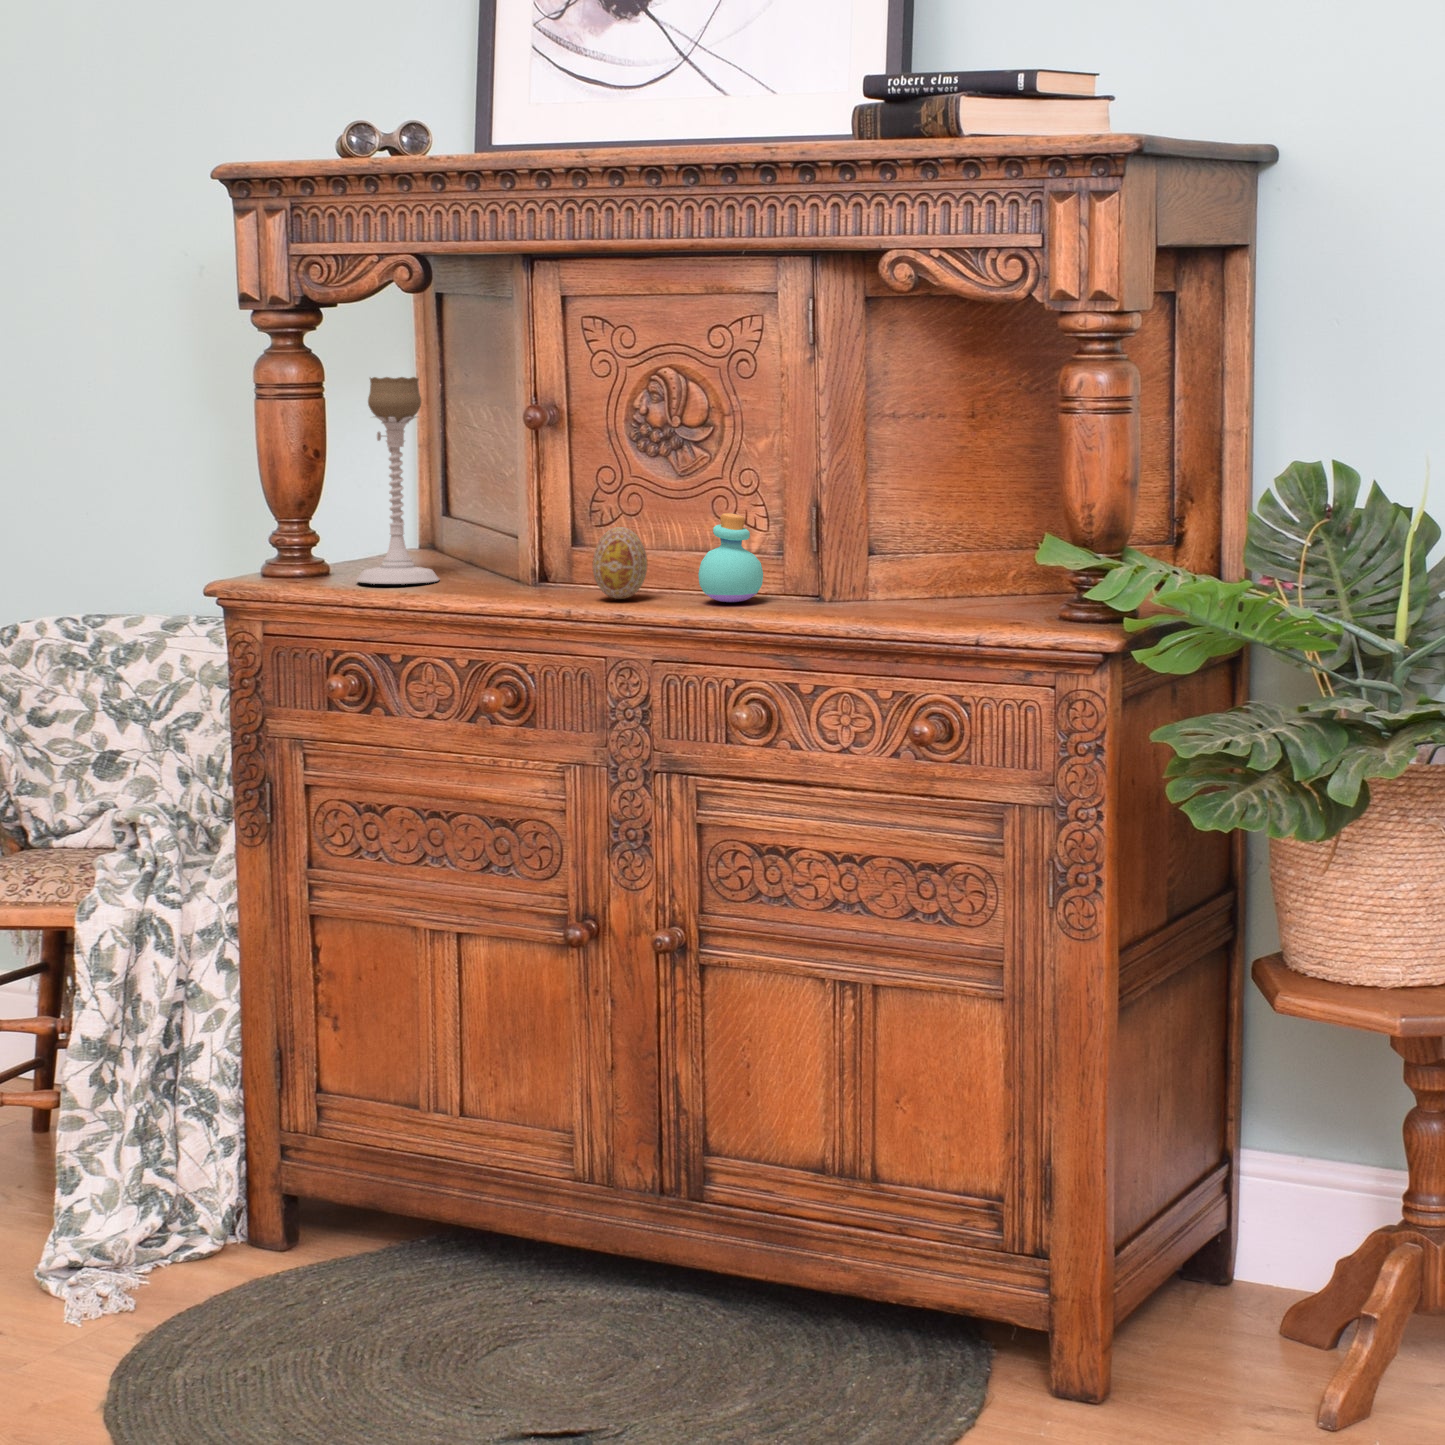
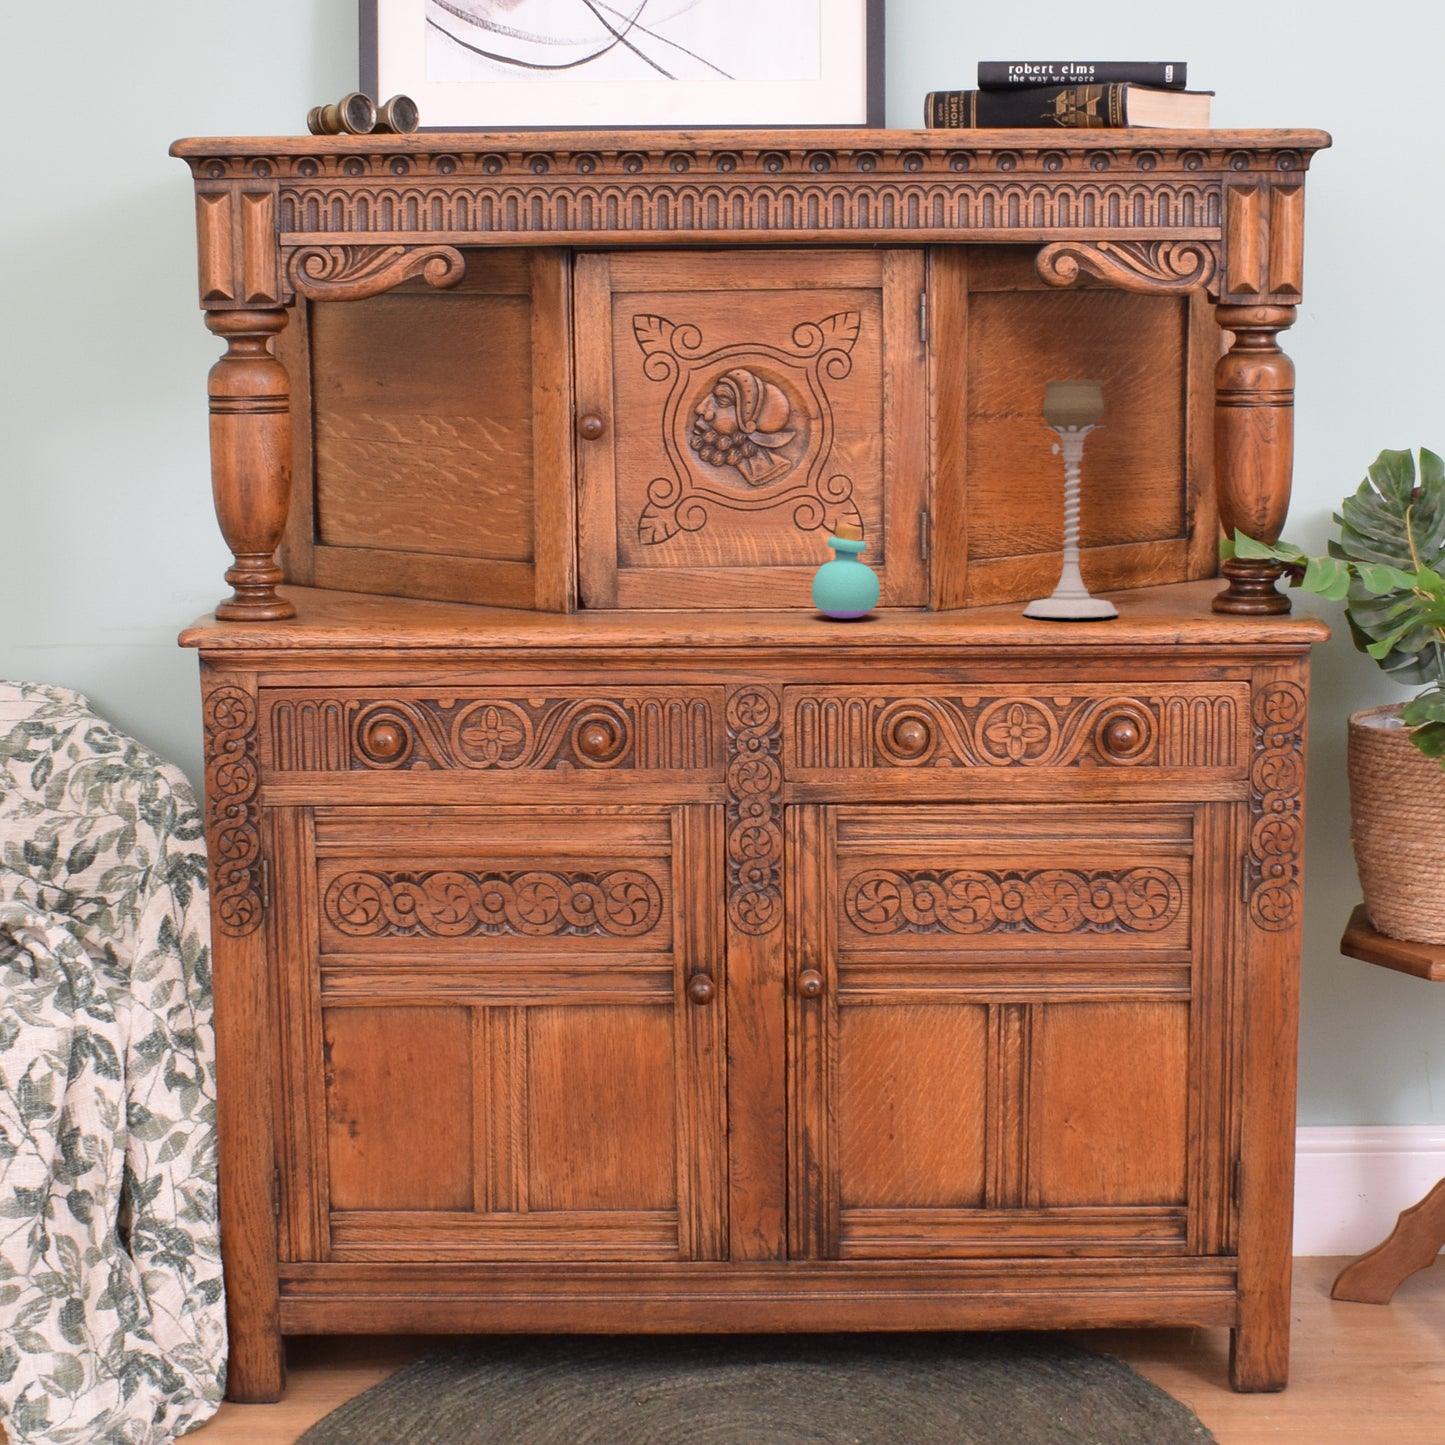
candle holder: present [356,377,439,584] -> present [1023,379,1118,618]
decorative egg: present [593,527,648,599] -> none [692,543,751,622]

